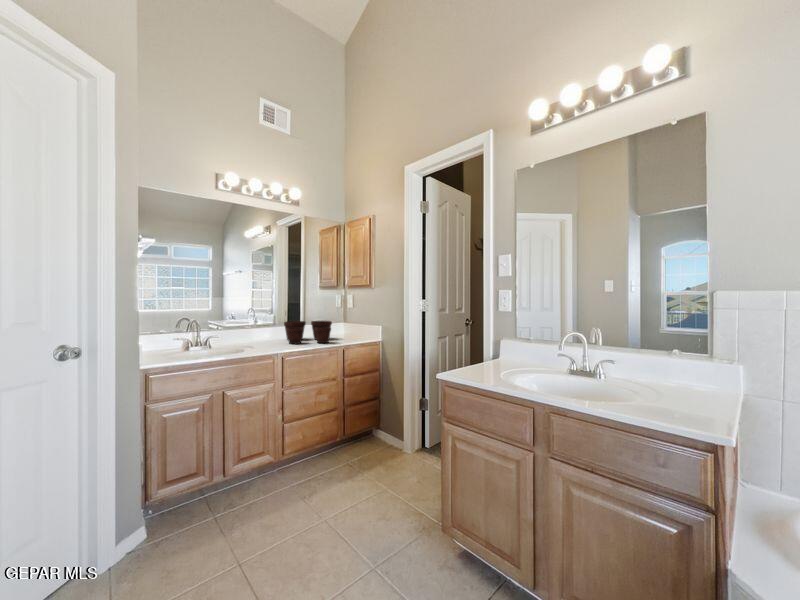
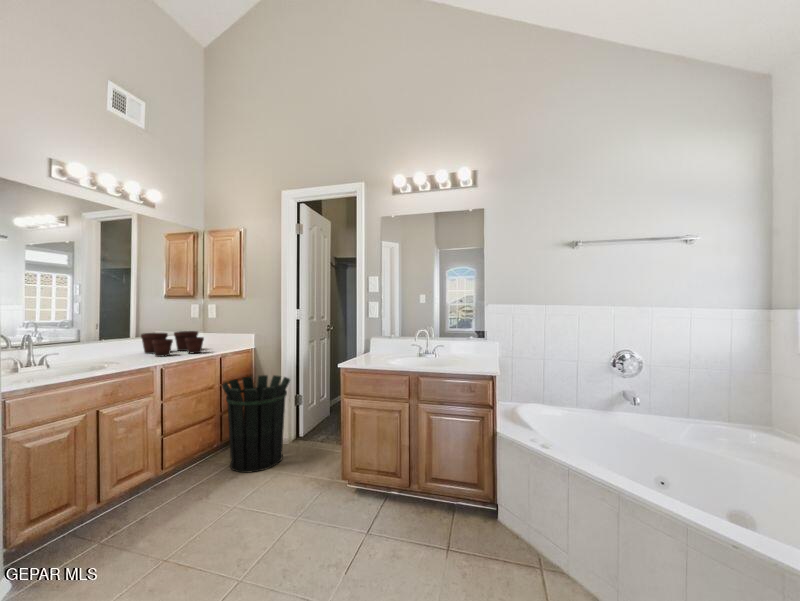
waste bin: none [339,372,409,479] -> present [222,375,290,473]

